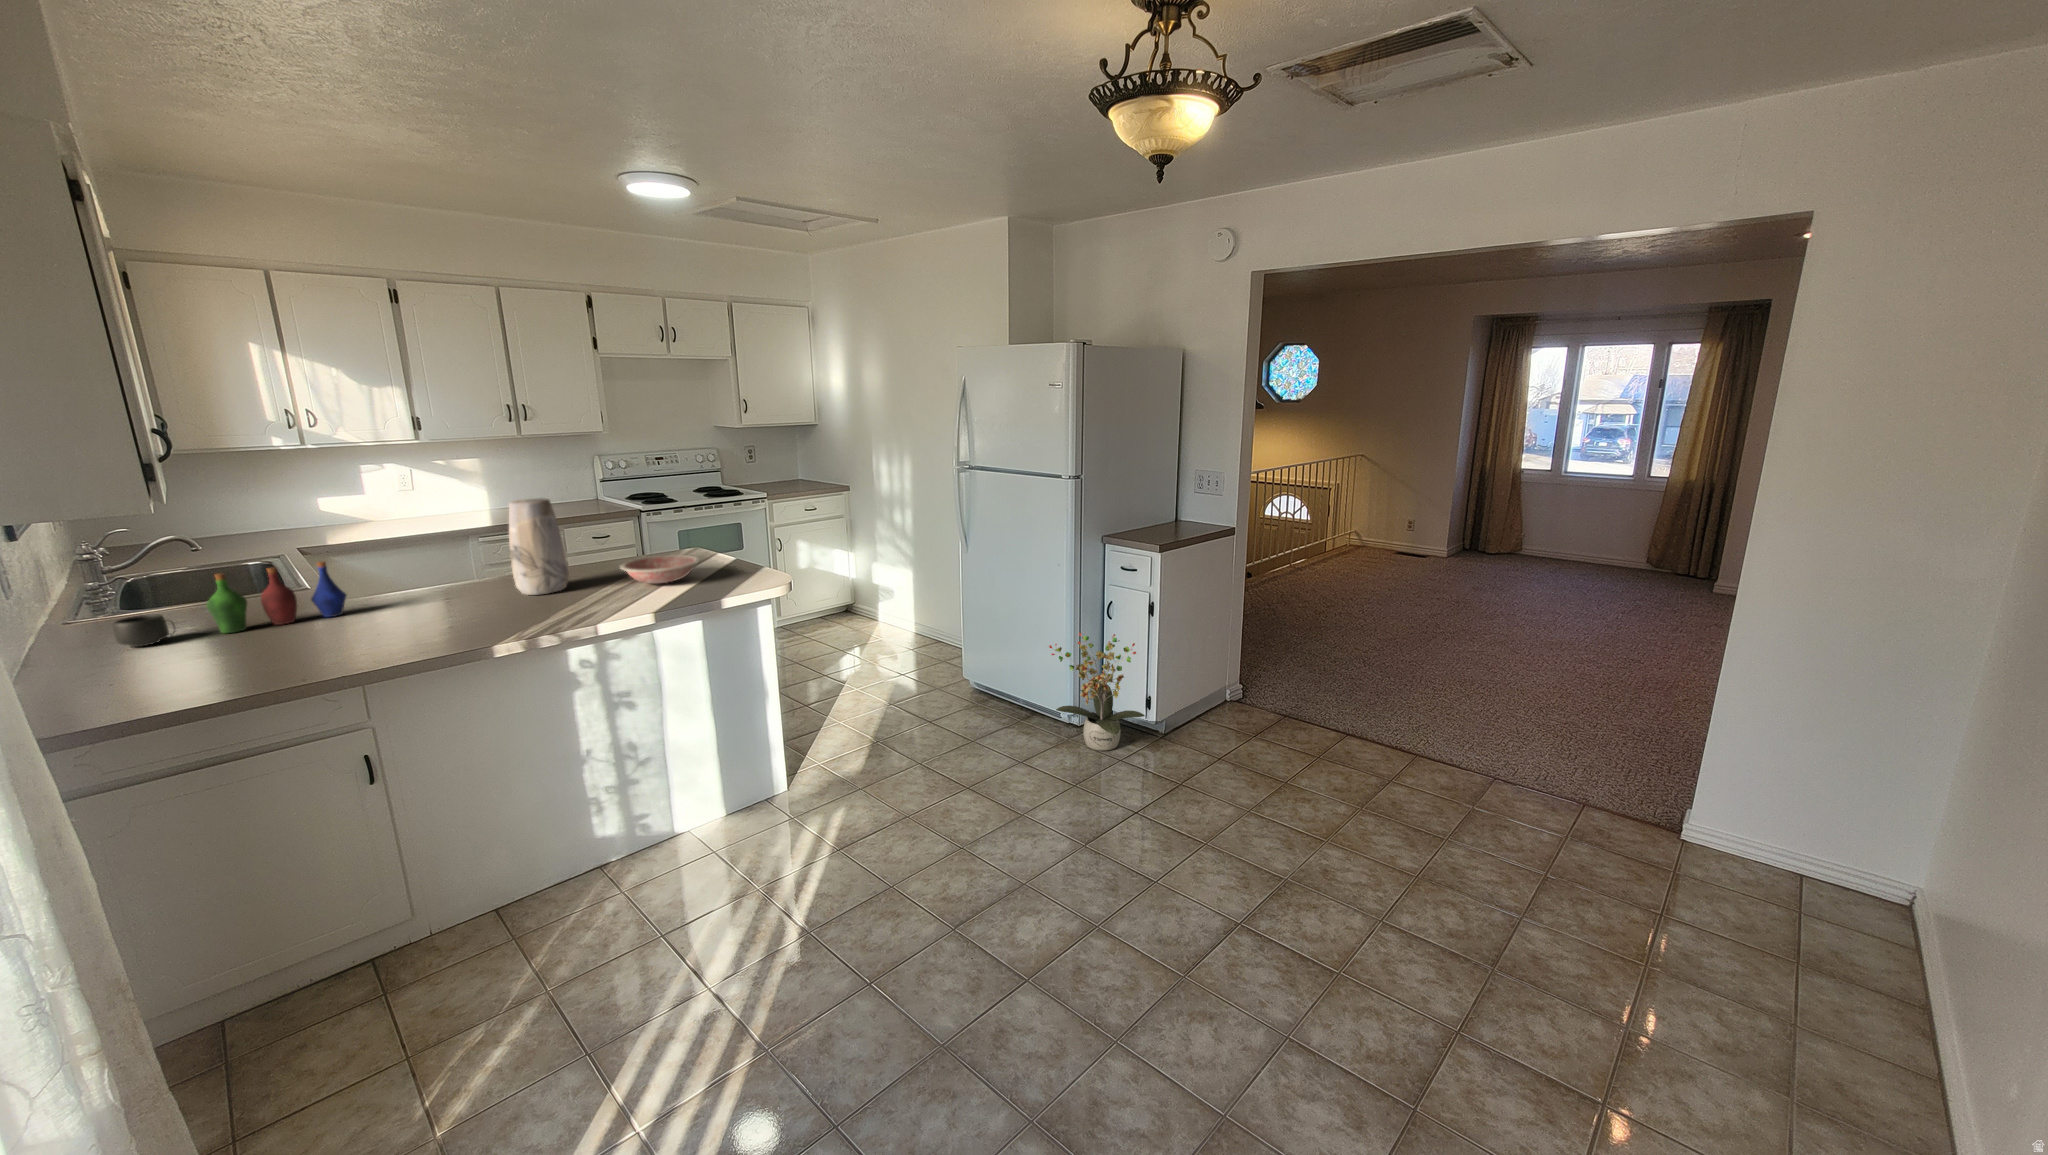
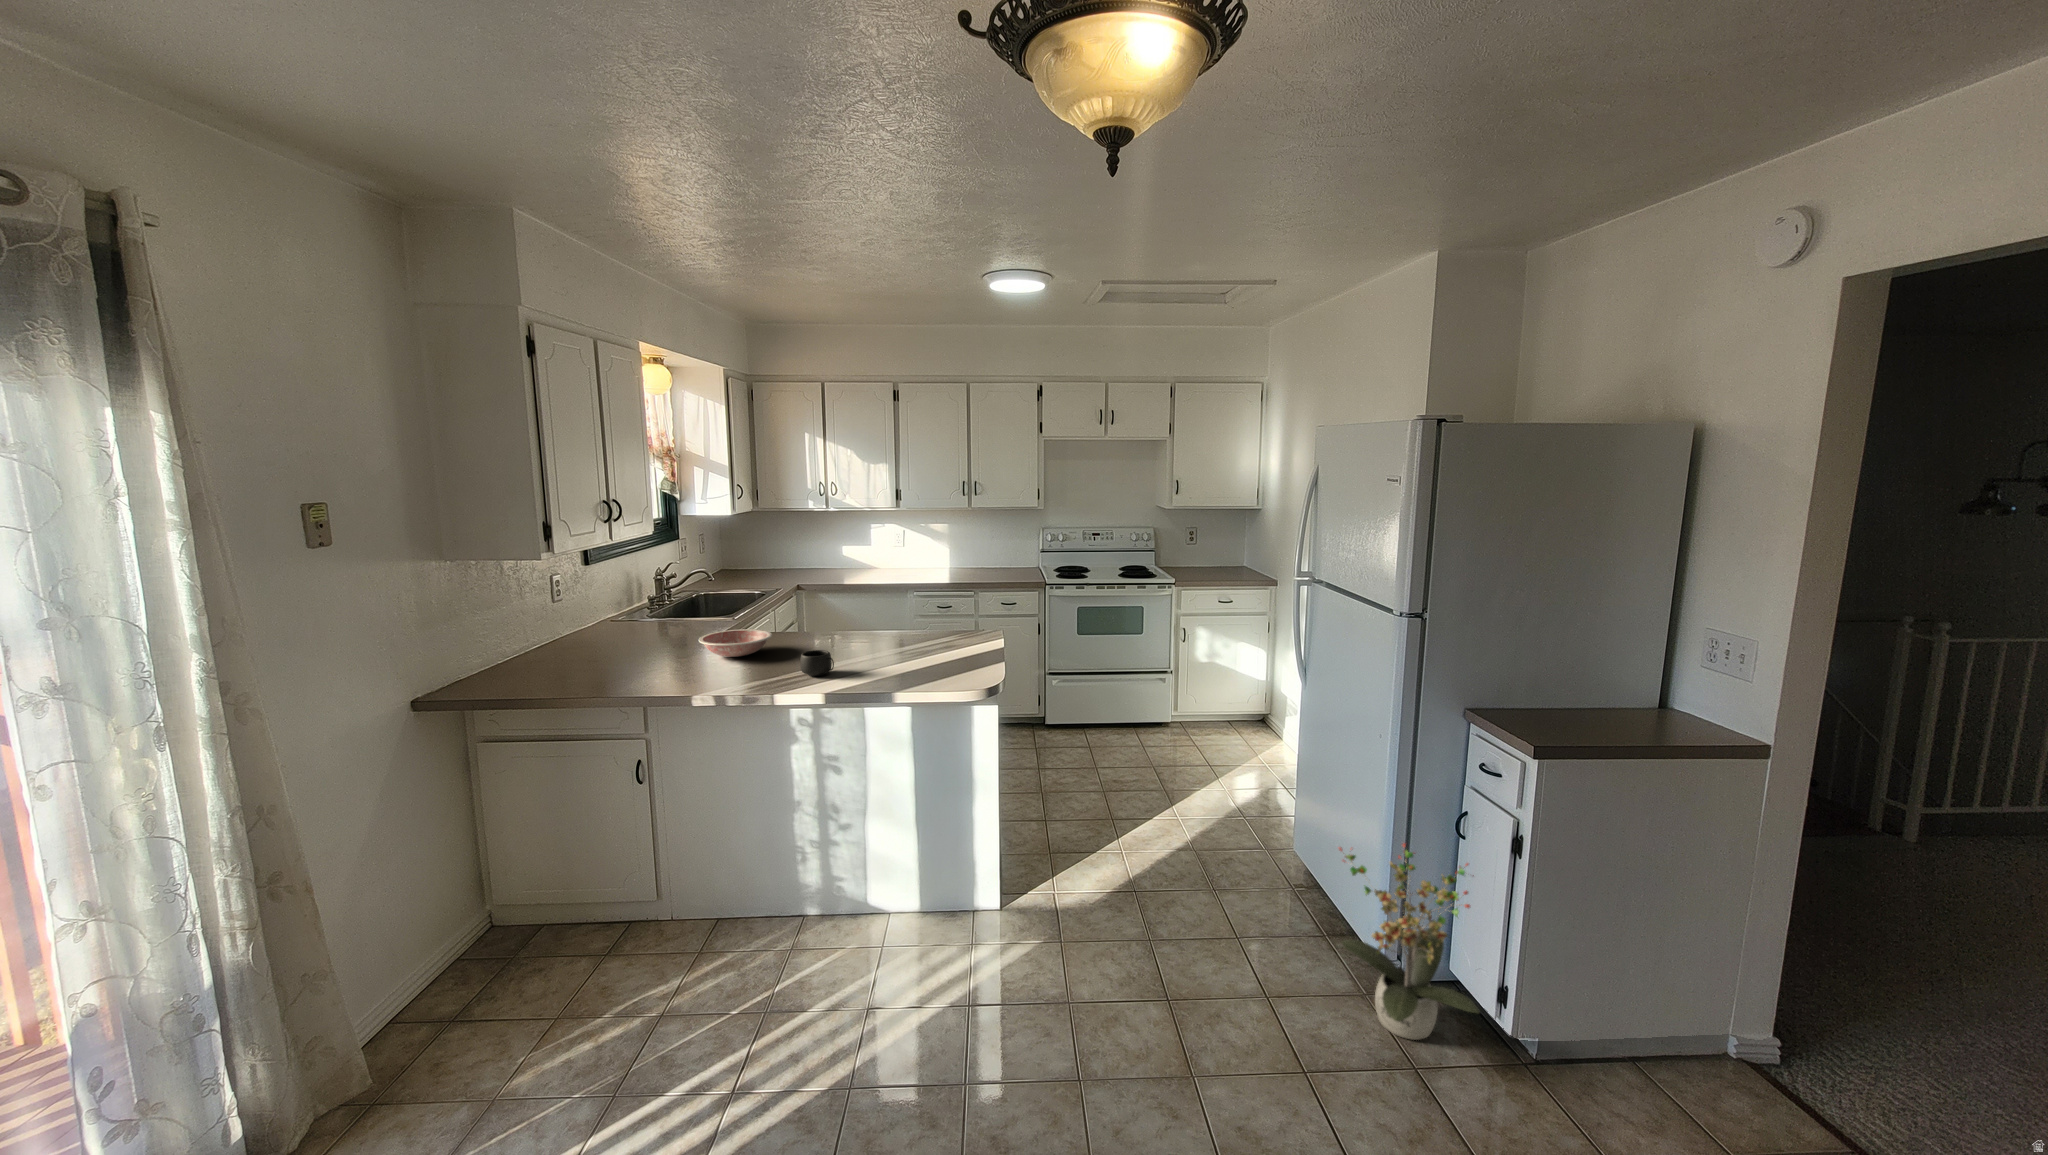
vase: present [509,498,569,595] -> none [810,567,854,651]
bowl: present [620,555,699,584] -> present [699,629,772,657]
bottle: present [206,561,347,633] -> none [639,598,717,641]
mug: present [113,614,175,647] -> present [800,650,834,676]

